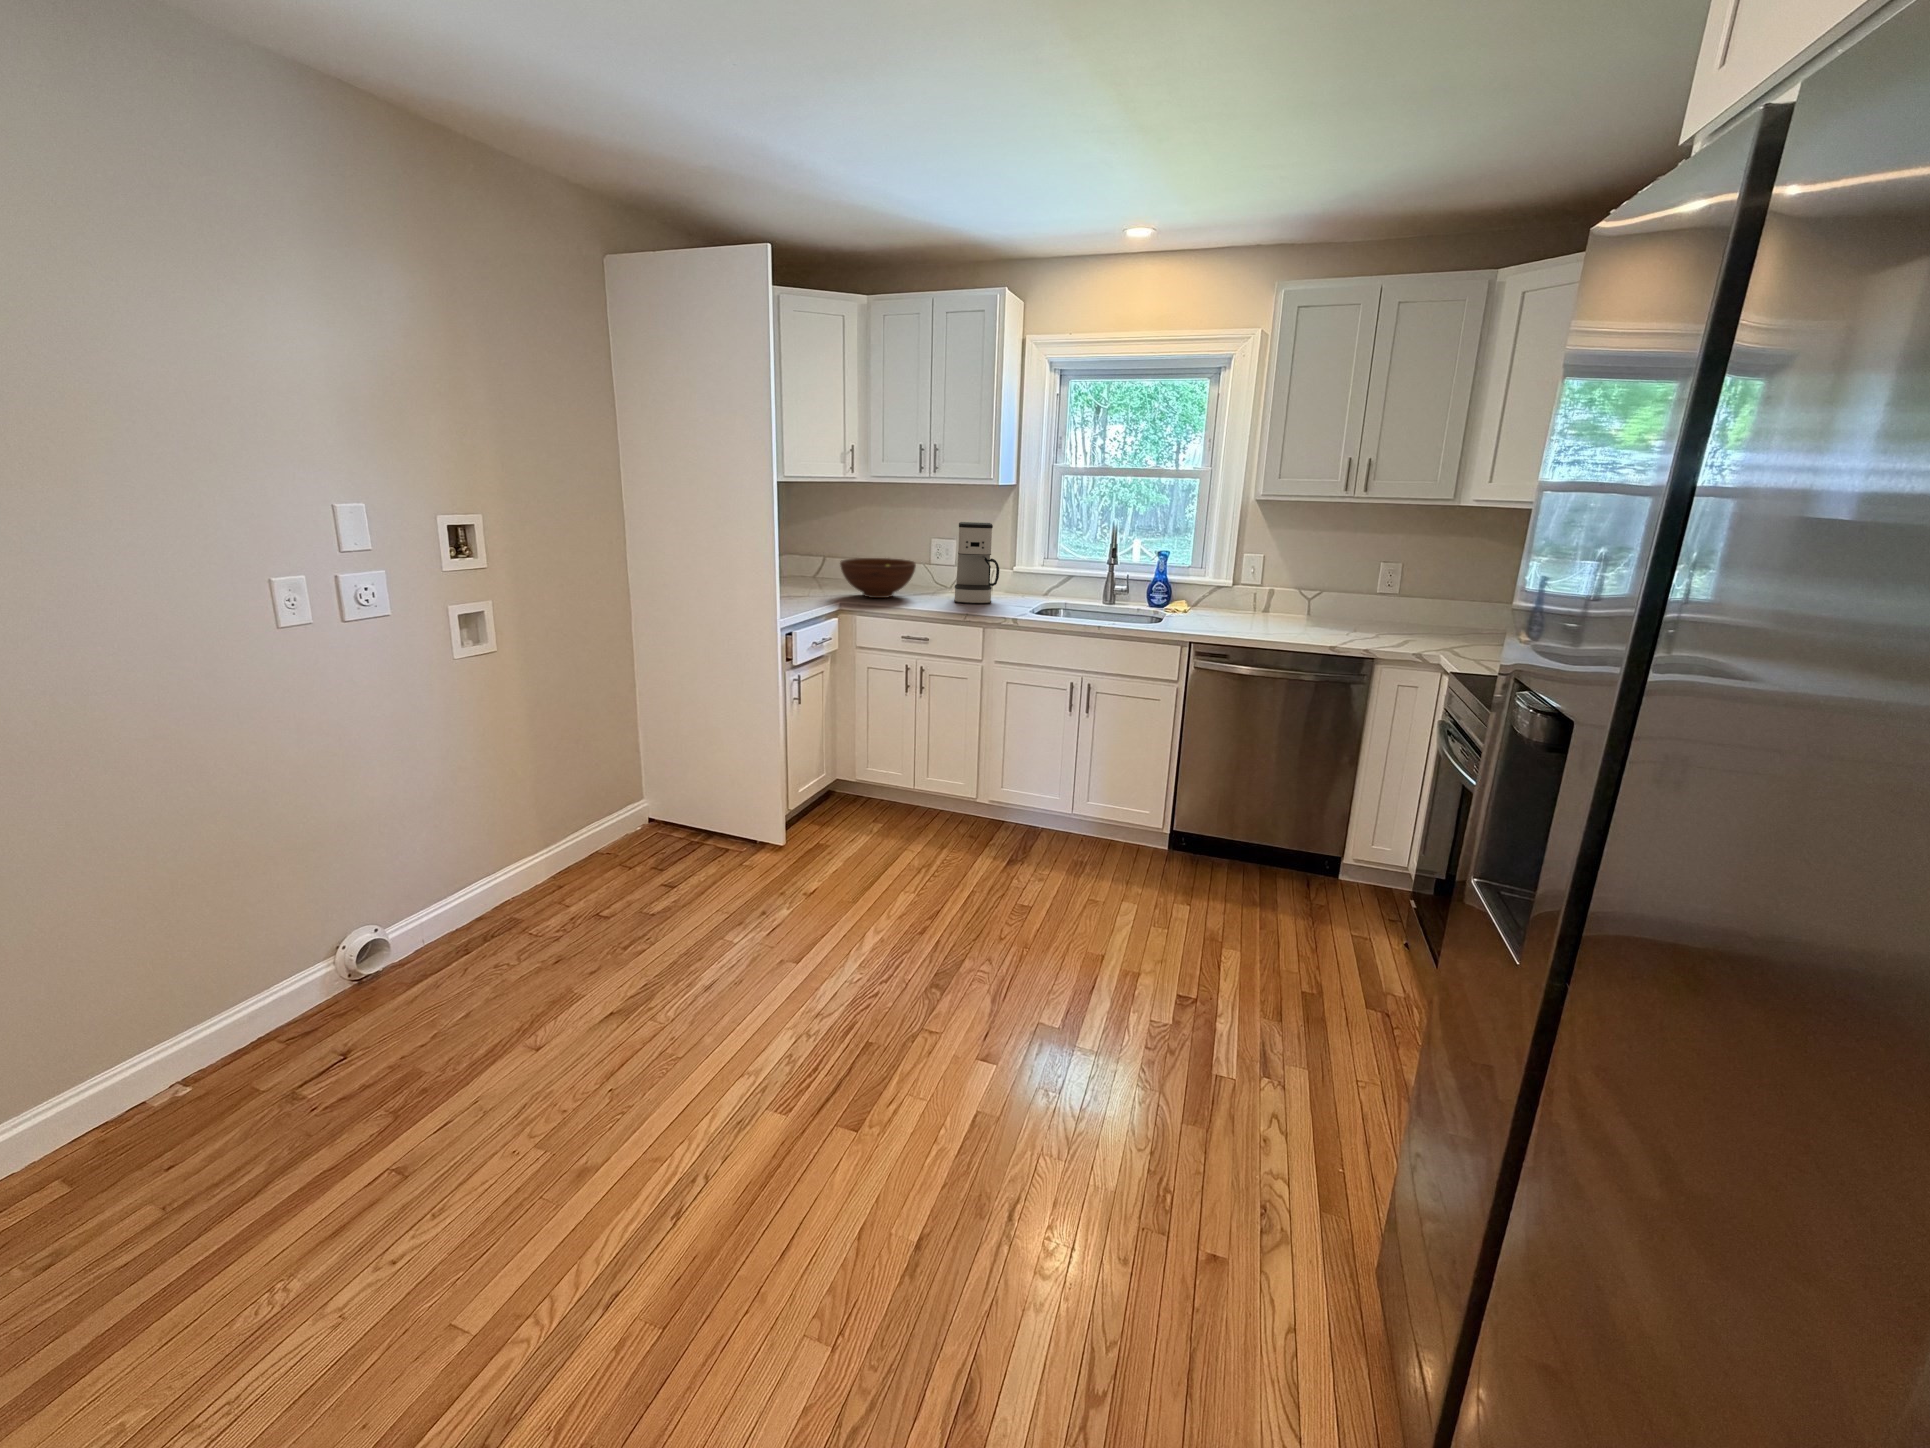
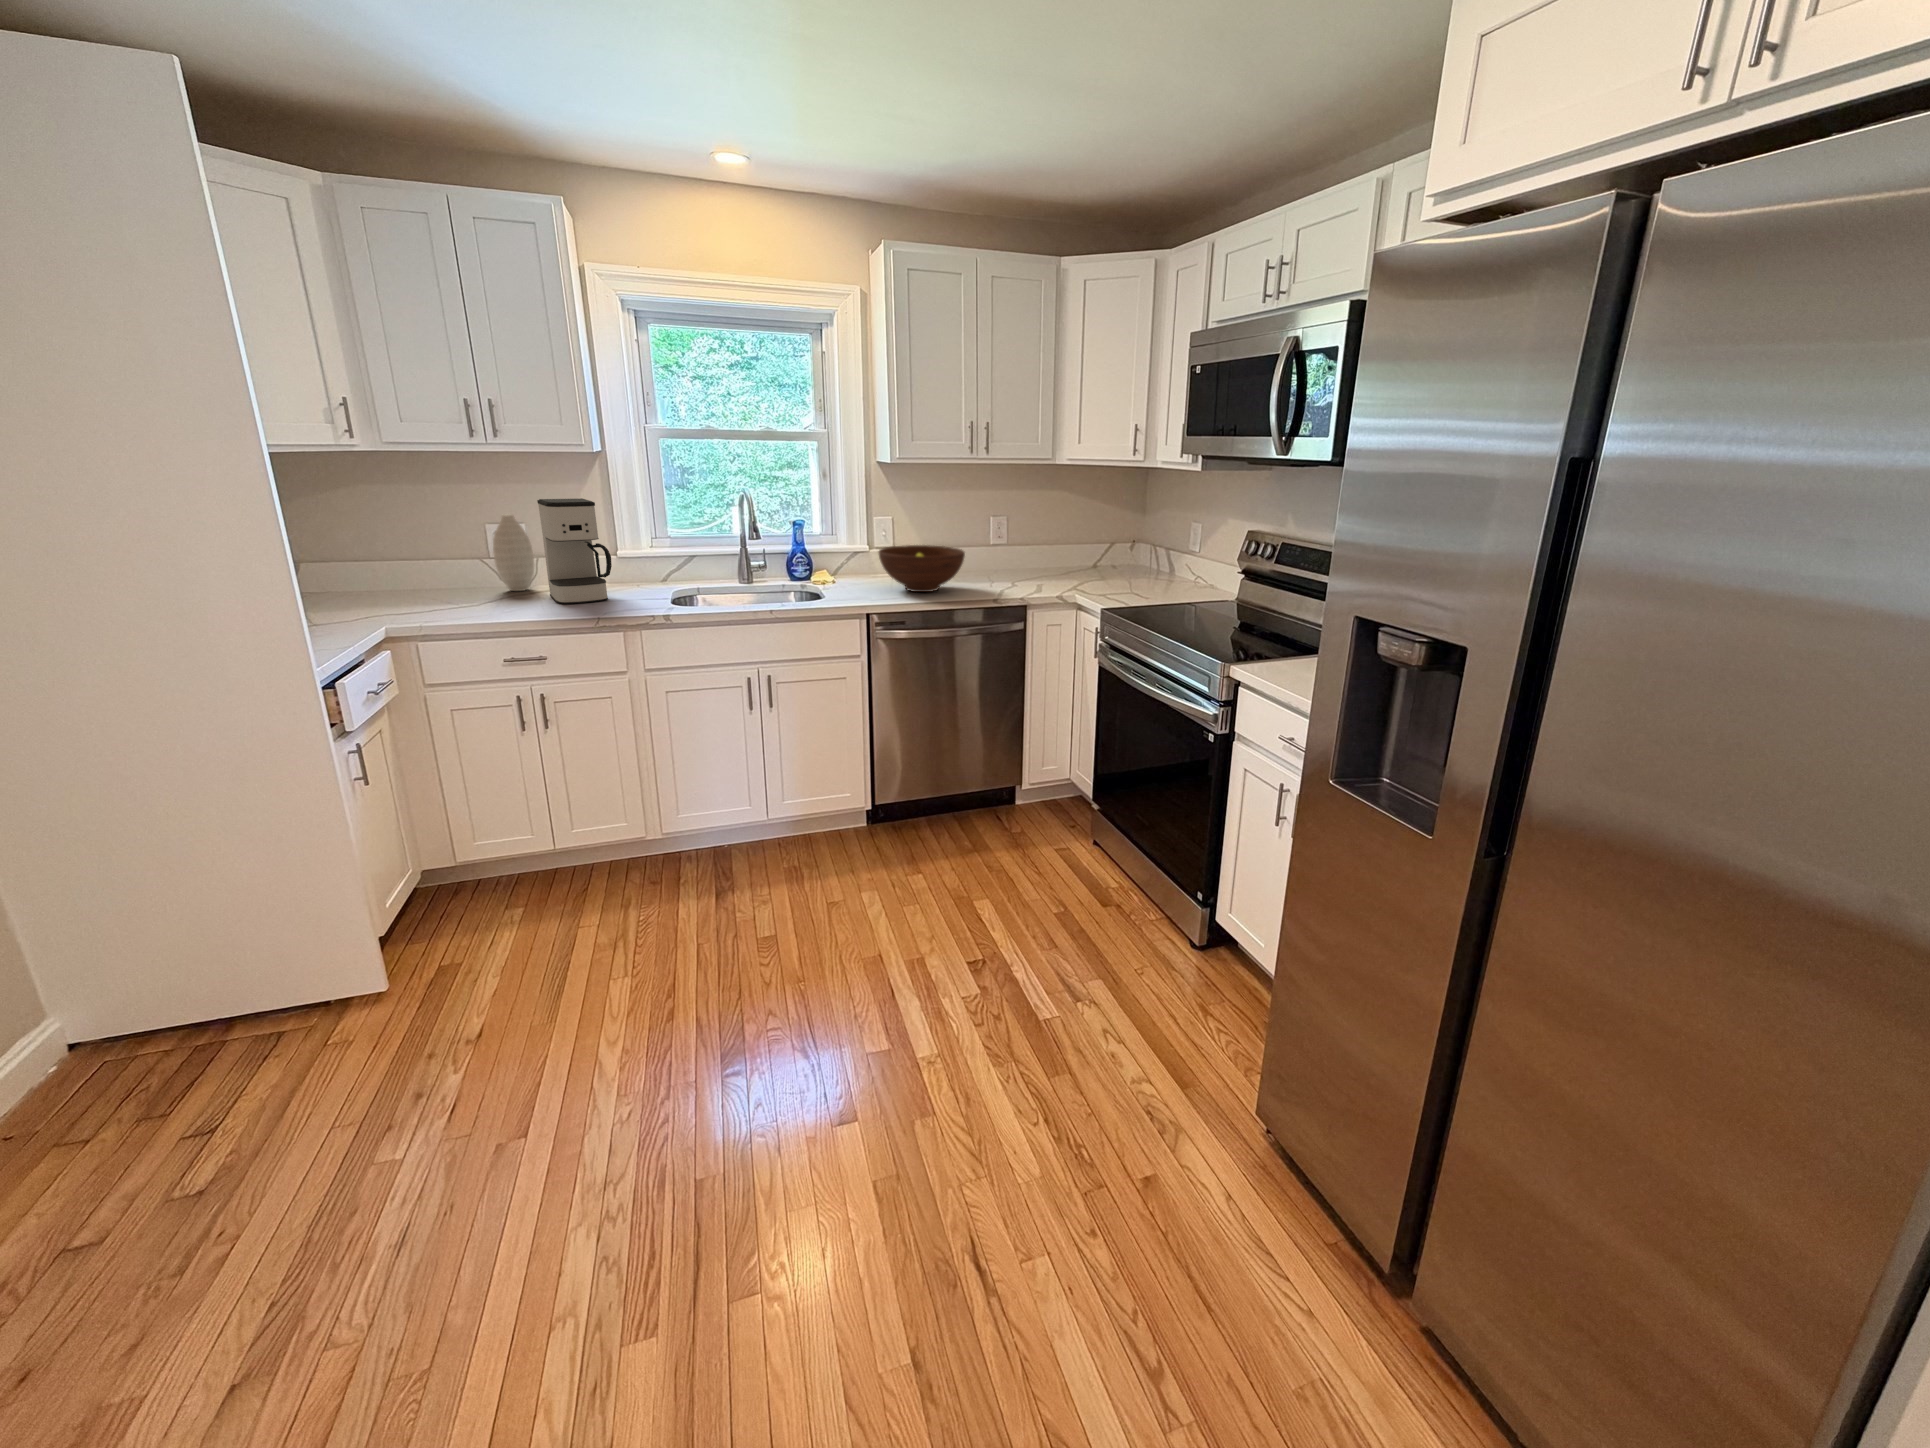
vase: none [930,533,955,592] -> present [493,514,534,591]
fruit bowl: present [840,558,916,598] -> present [879,545,965,592]

